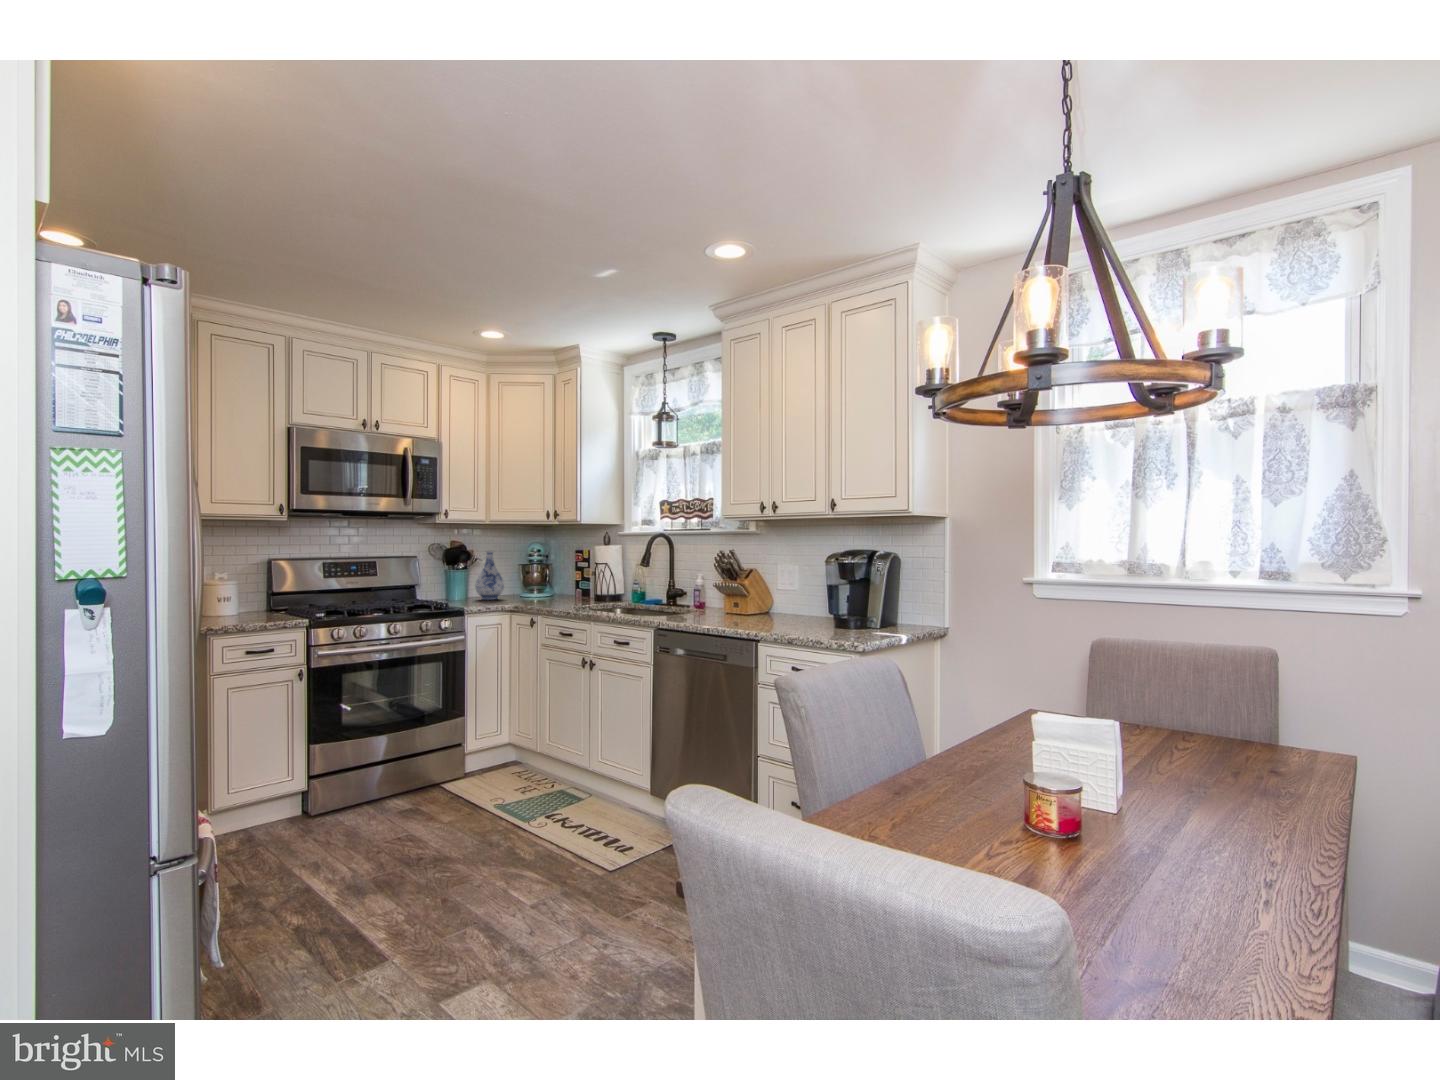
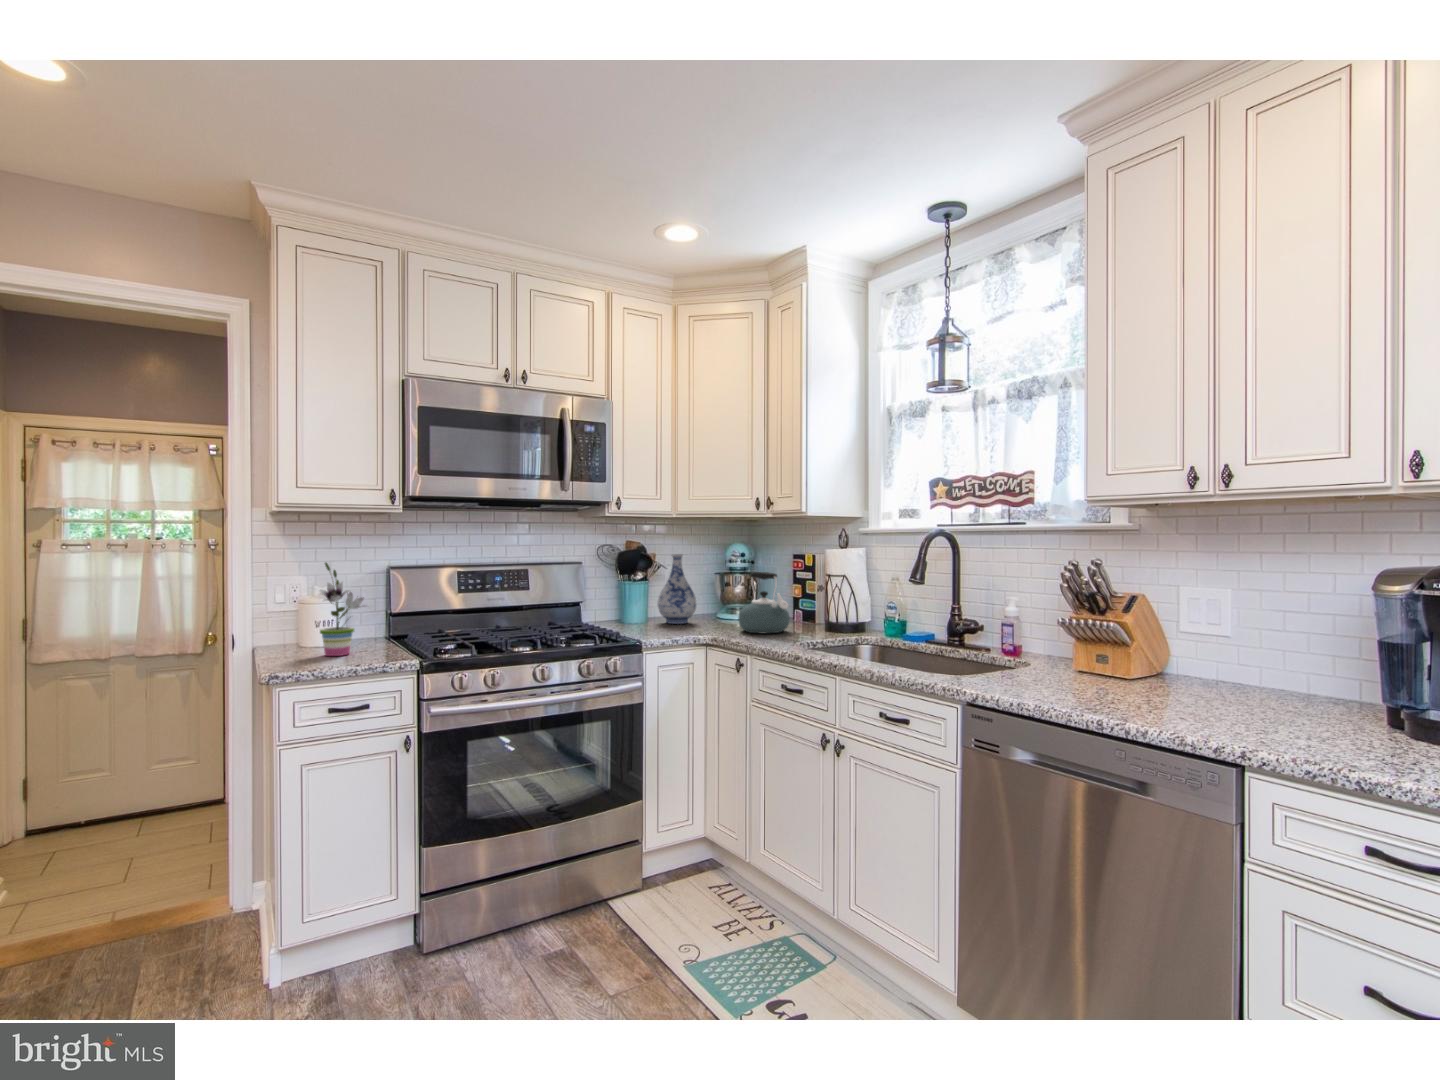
potted plant: none [232,555,267,620] -> present [320,563,366,656]
kettle: none [534,562,569,603] -> present [738,572,790,633]

